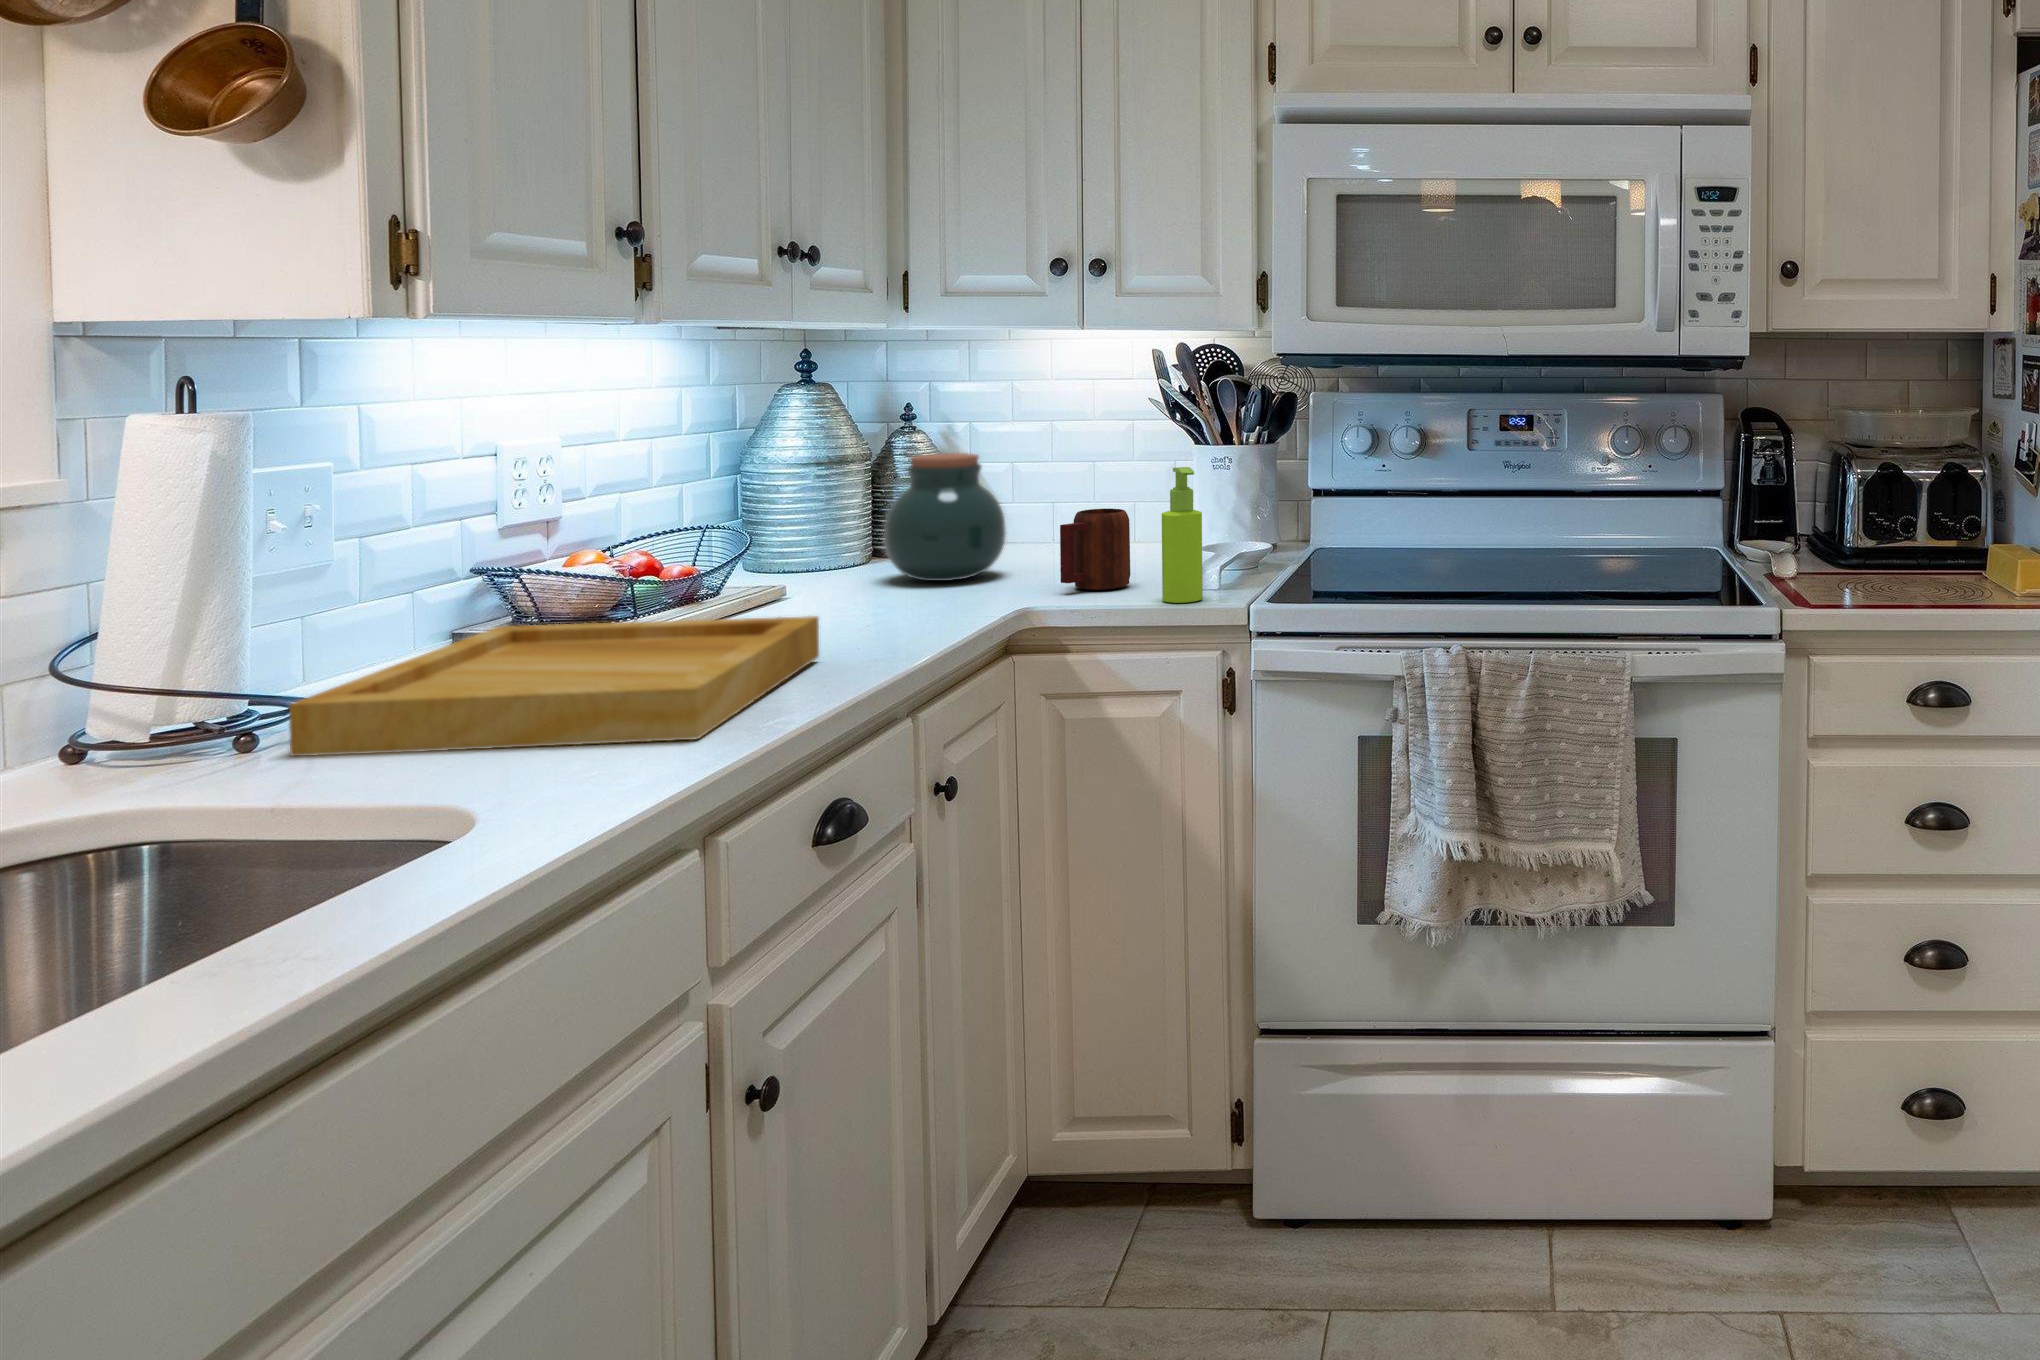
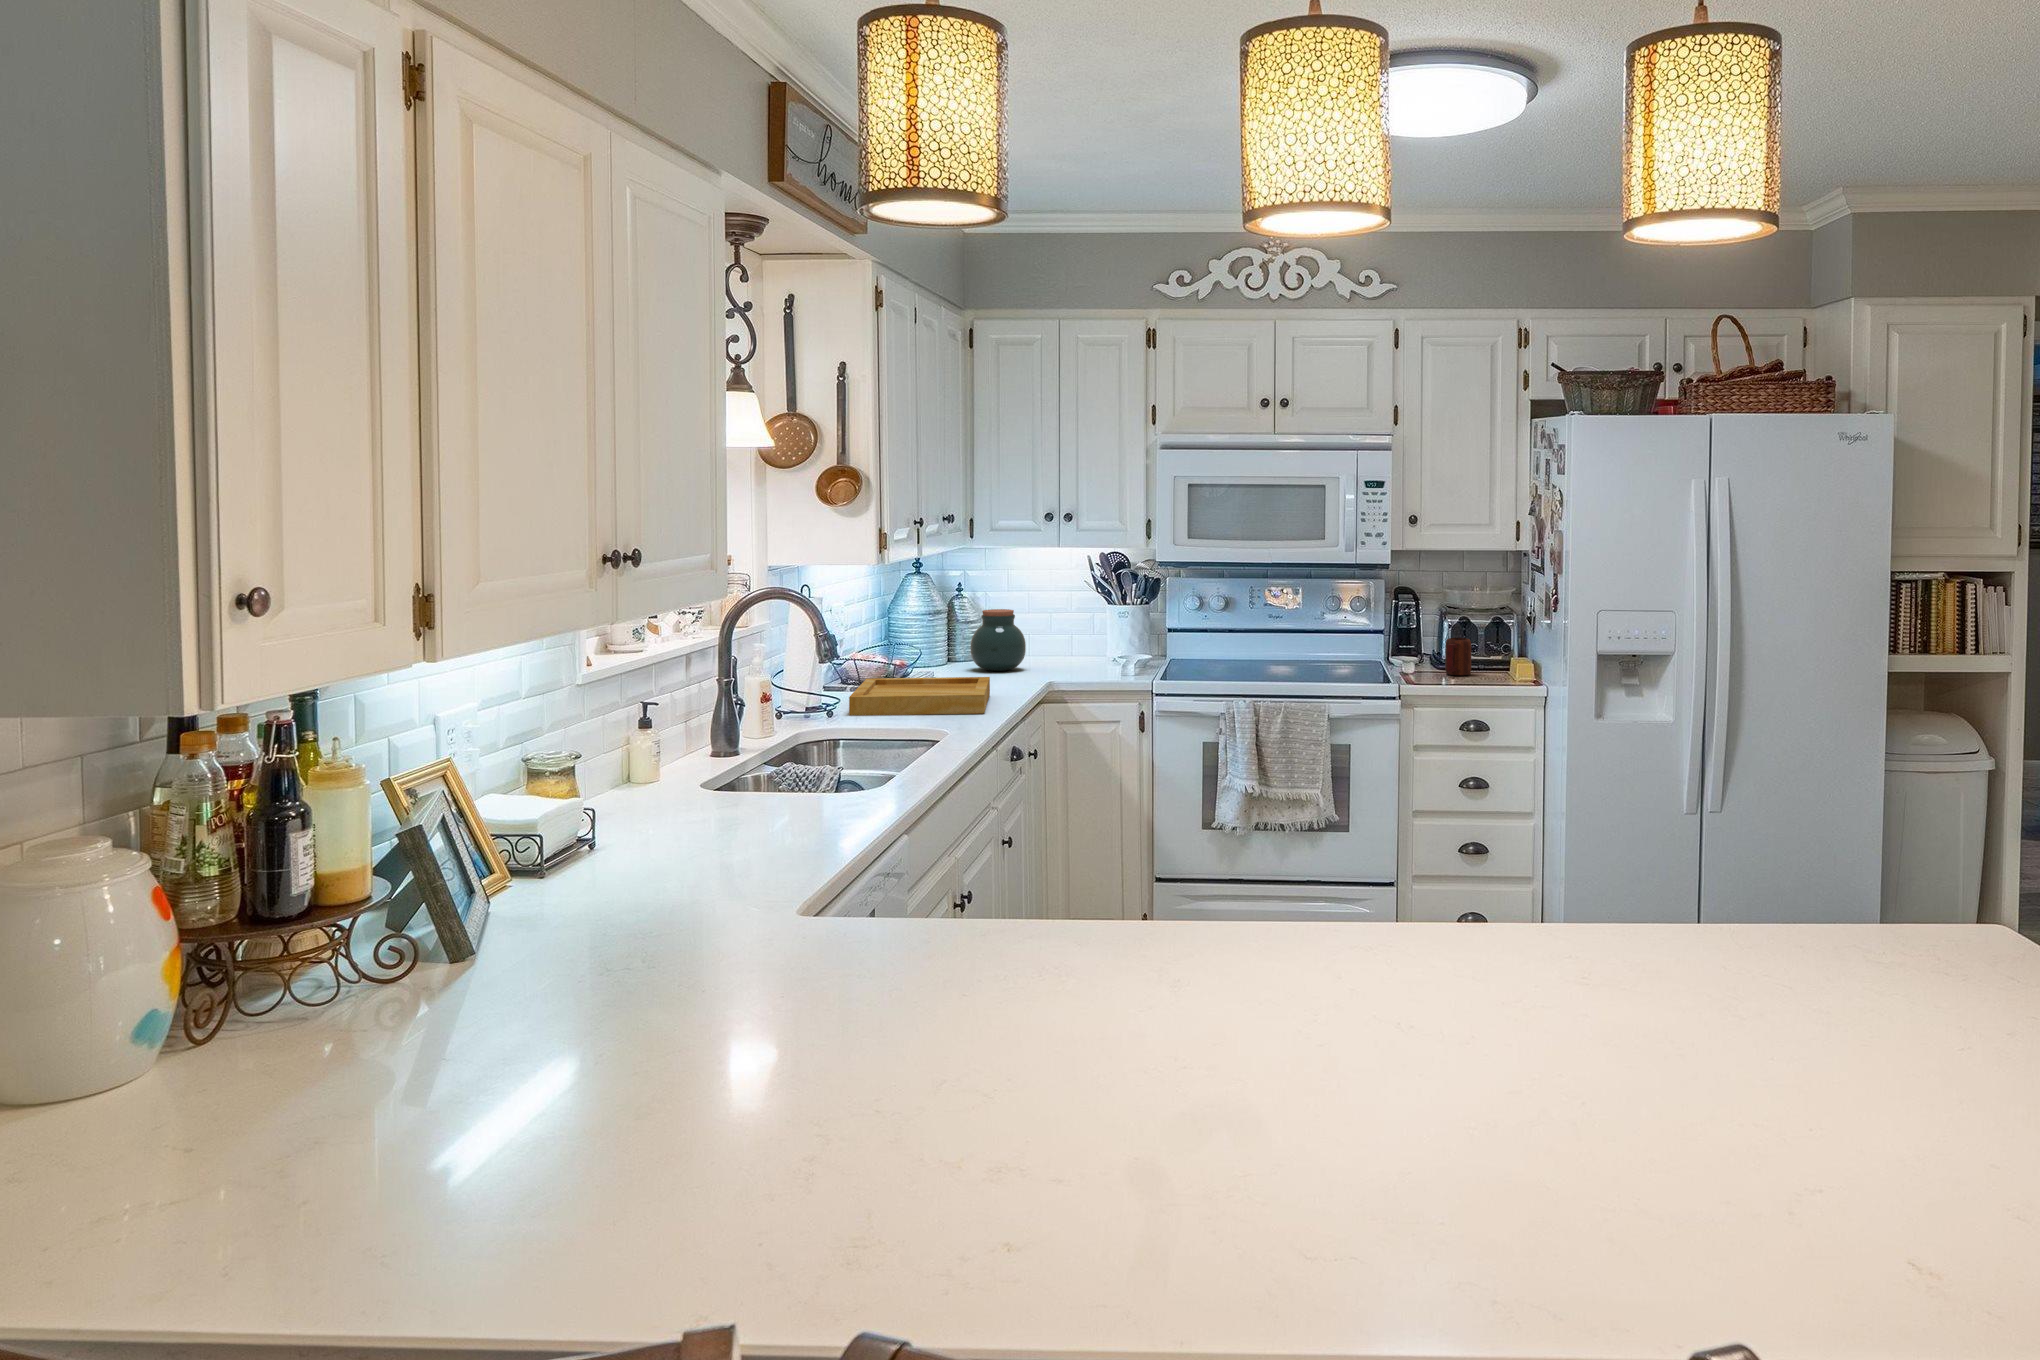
soap dispenser: present [1162,467,1203,603] -> none [1111,617,1129,680]
mug: present [1060,509,1130,590] -> present [1445,638,1471,676]

